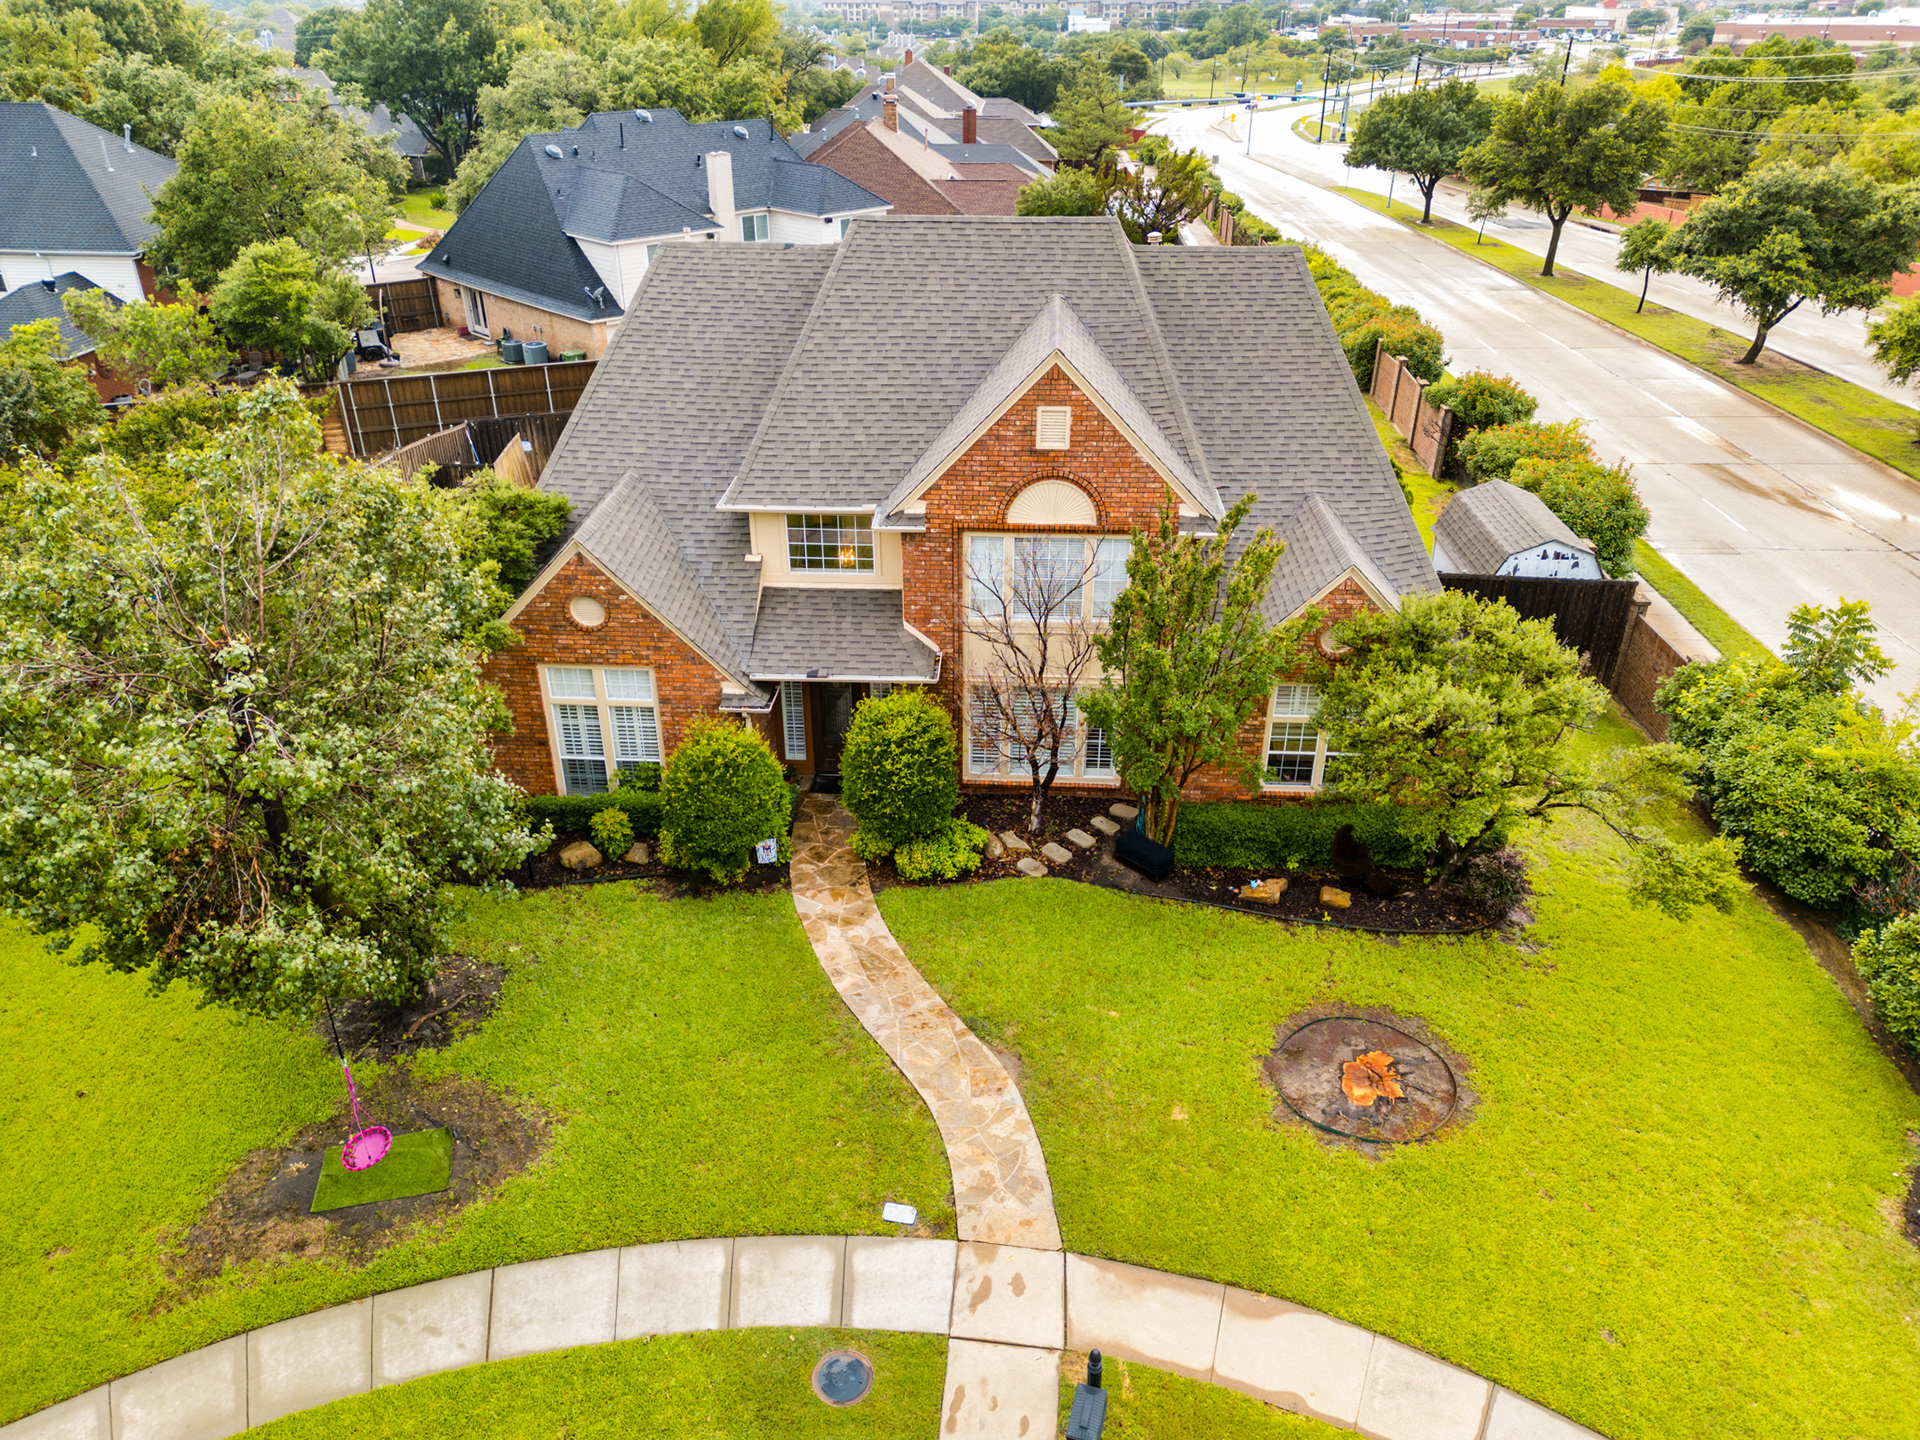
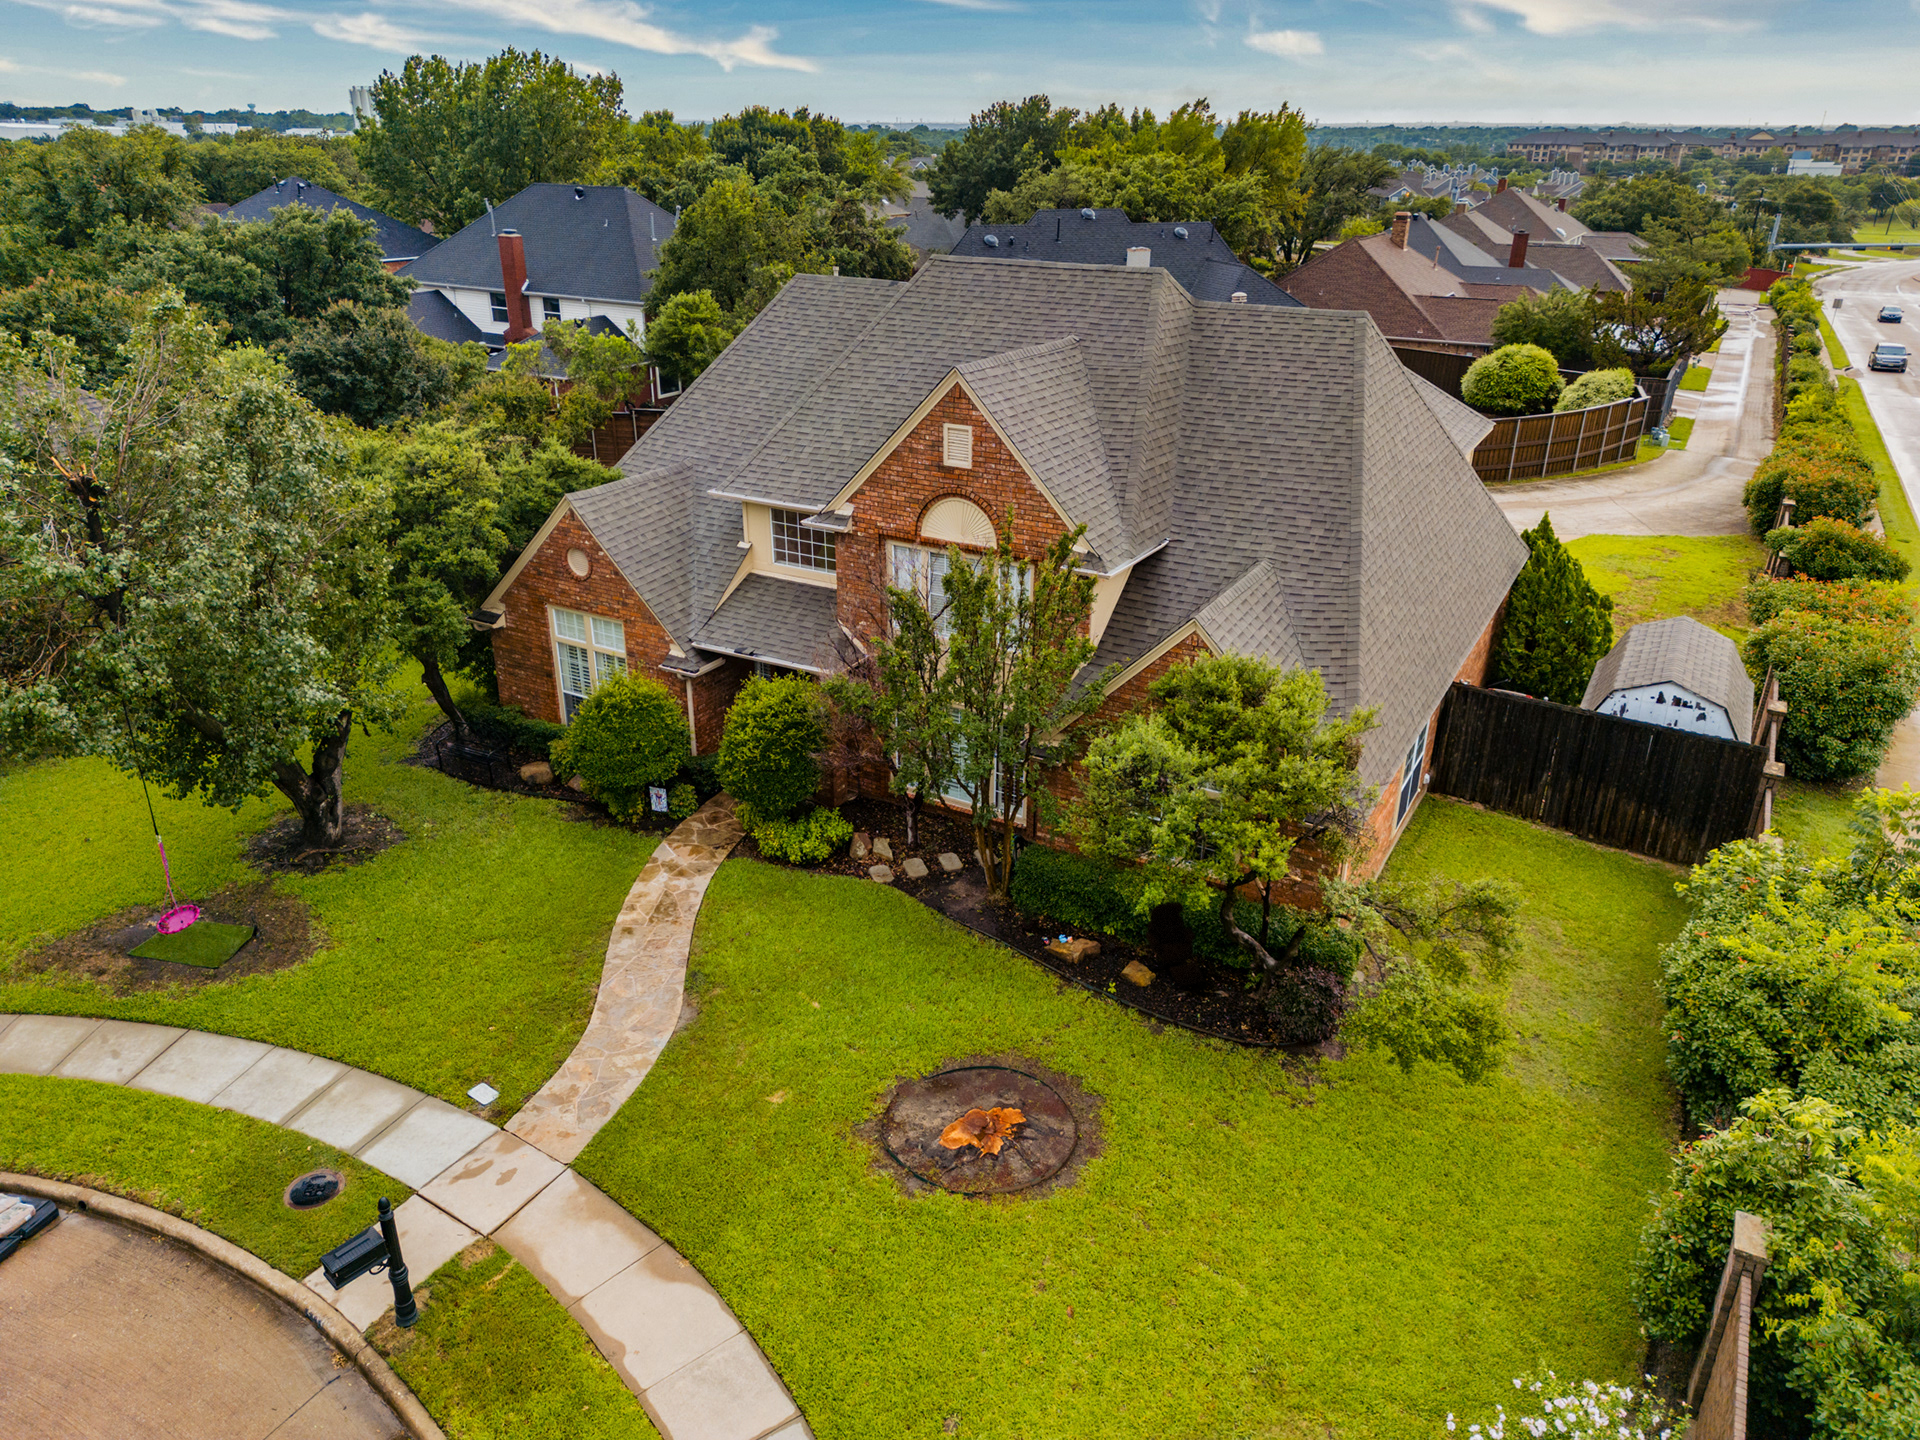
bench: present [1114,829,1175,882] -> none [952,859,996,914]
decorative plant: present [688,869,702,897] -> present [1021,905,1034,930]

